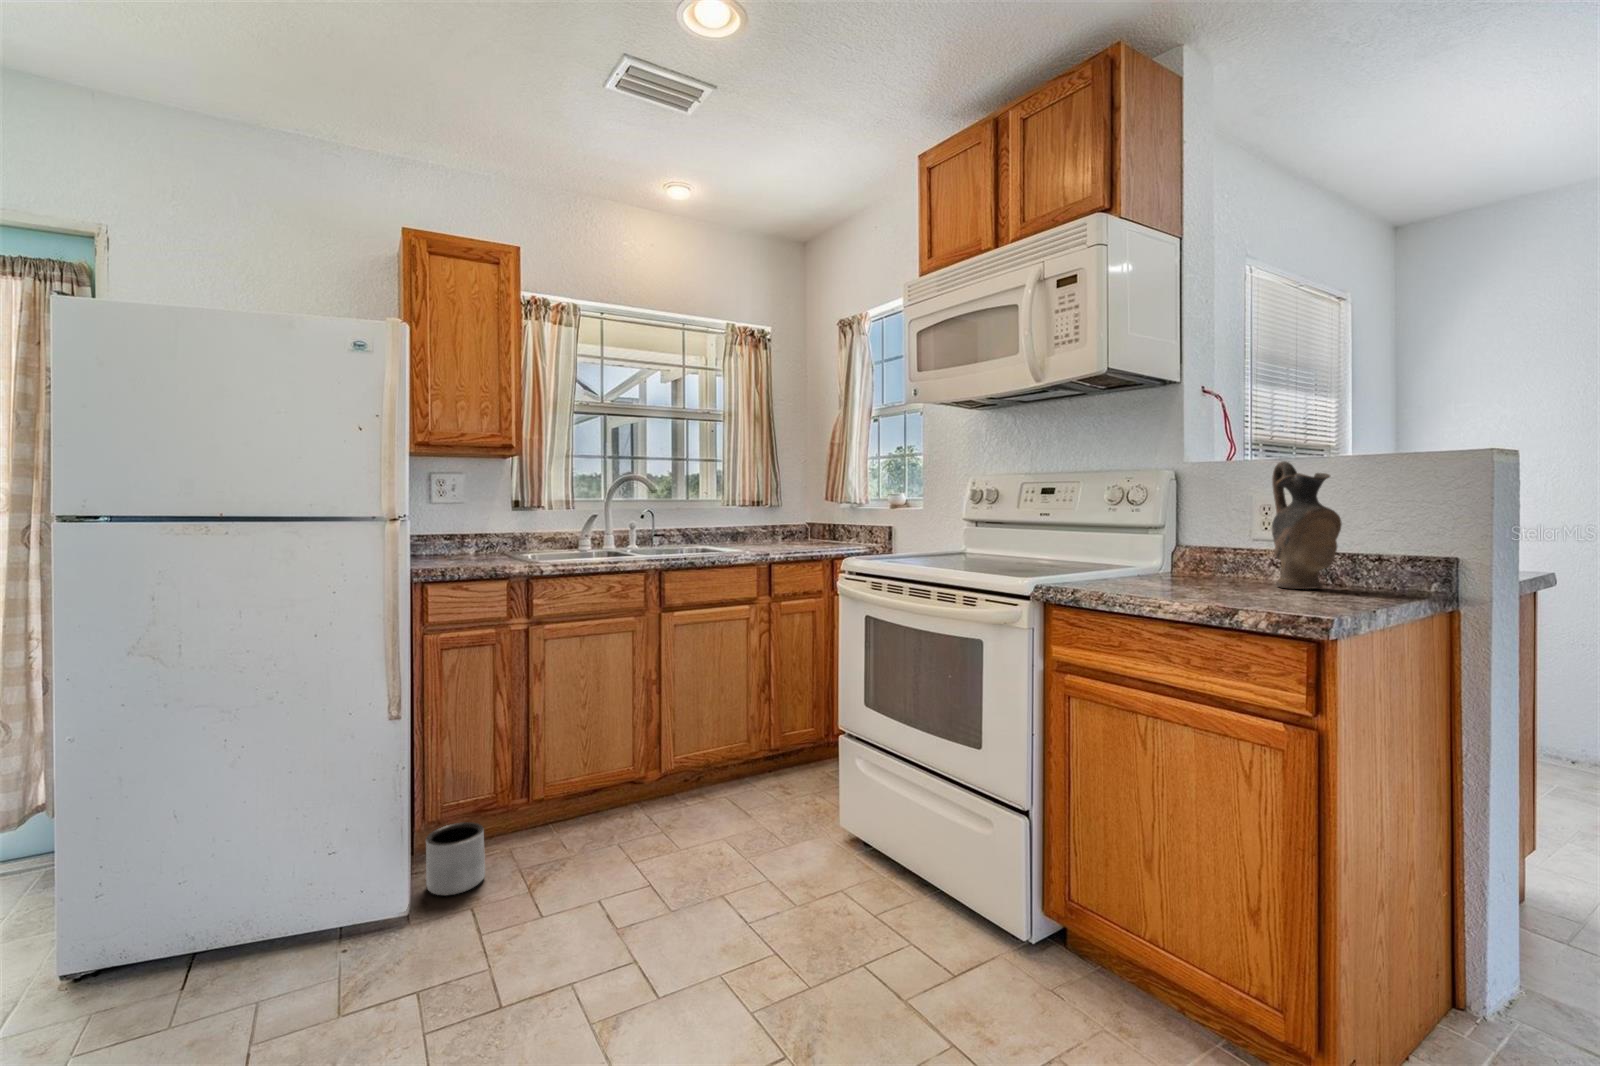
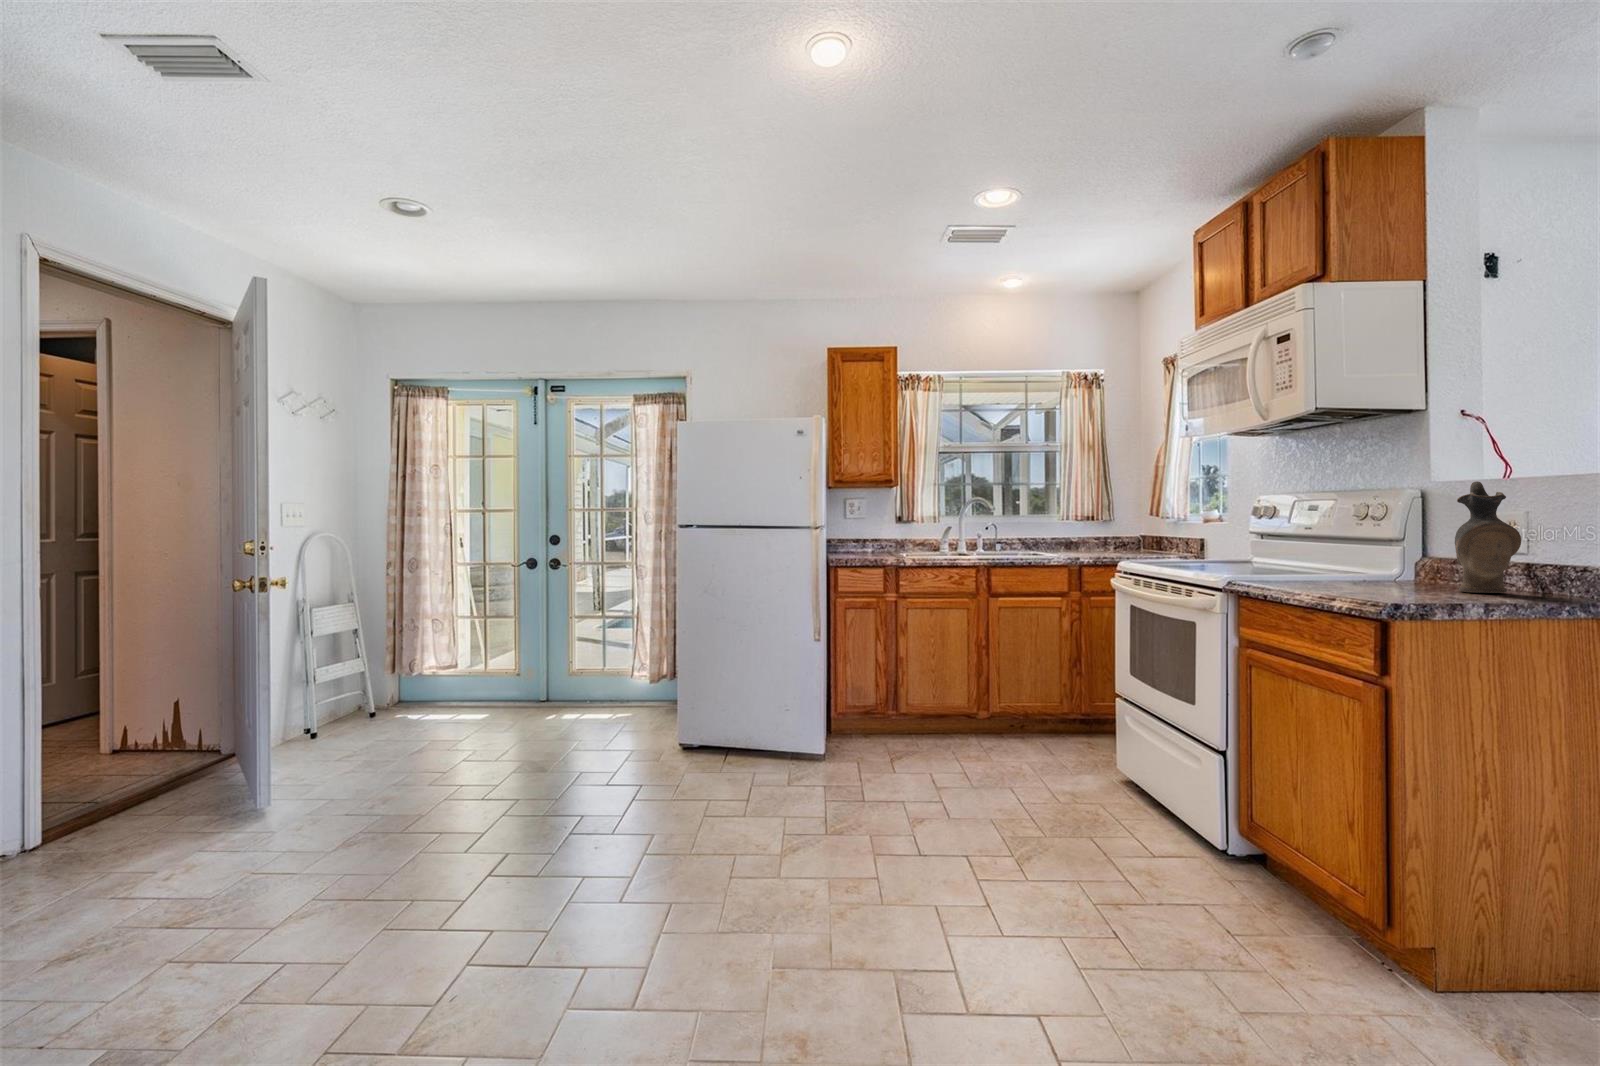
planter: present [426,822,485,895] -> none [833,715,865,754]

